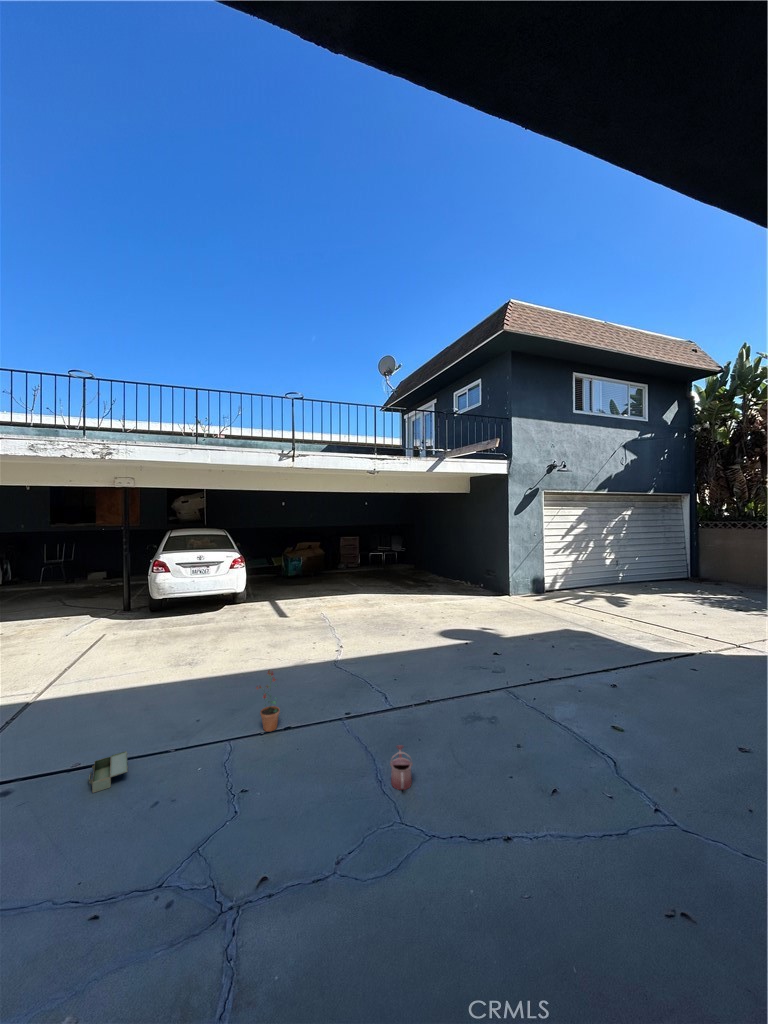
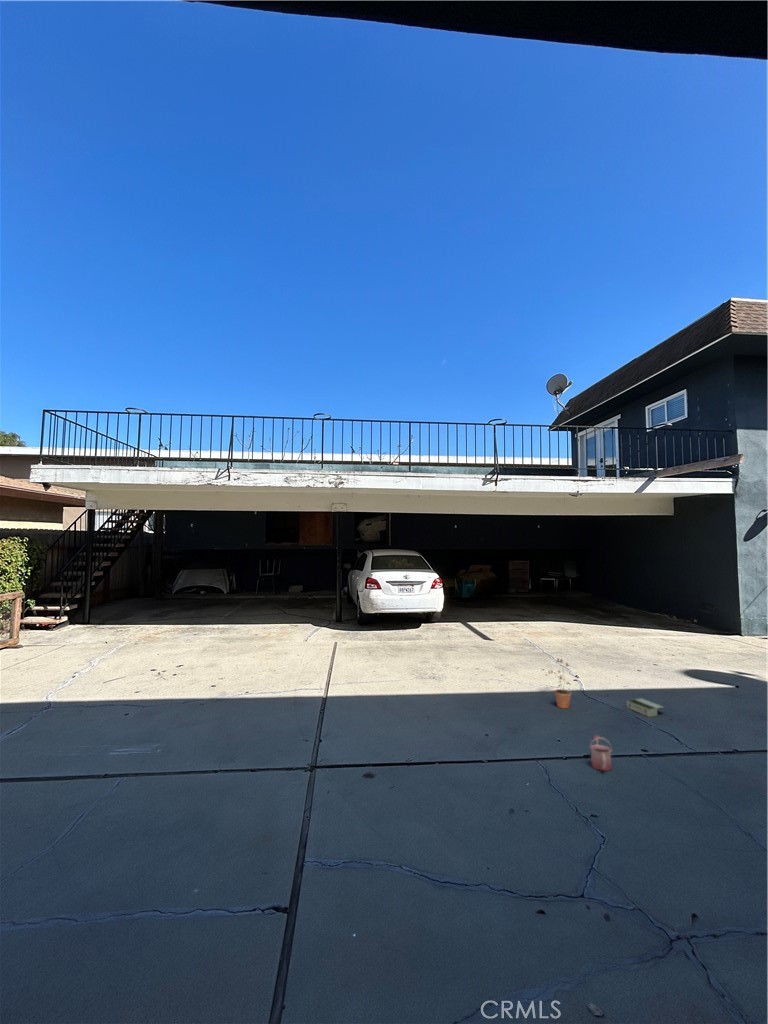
watering can: present [390,745,413,790] -> present [590,735,612,771]
toolbox: present [89,751,128,793] -> present [627,698,664,717]

